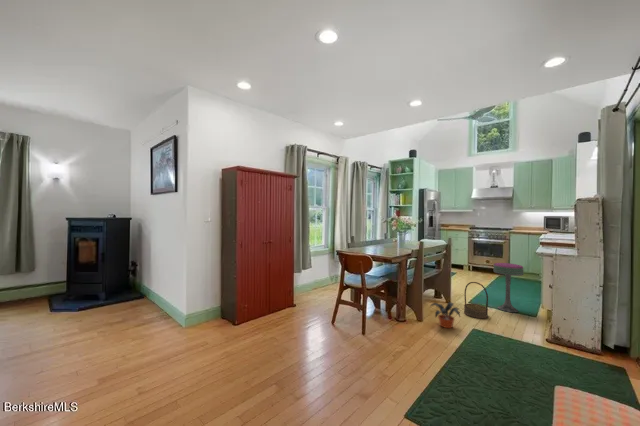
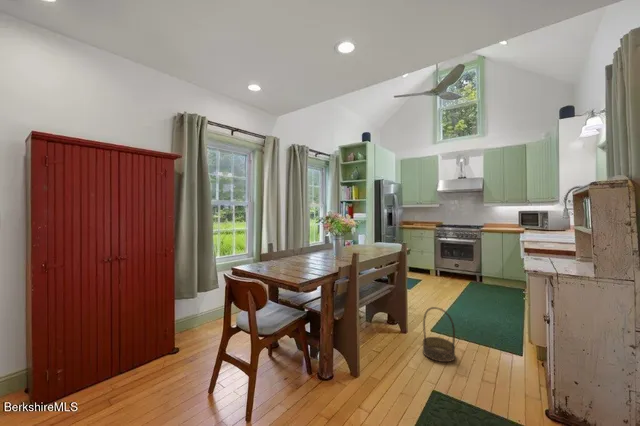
bar stool: present [494,263,524,312] -> none [462,276,502,346]
potted plant: present [431,302,460,328] -> none [369,344,415,390]

